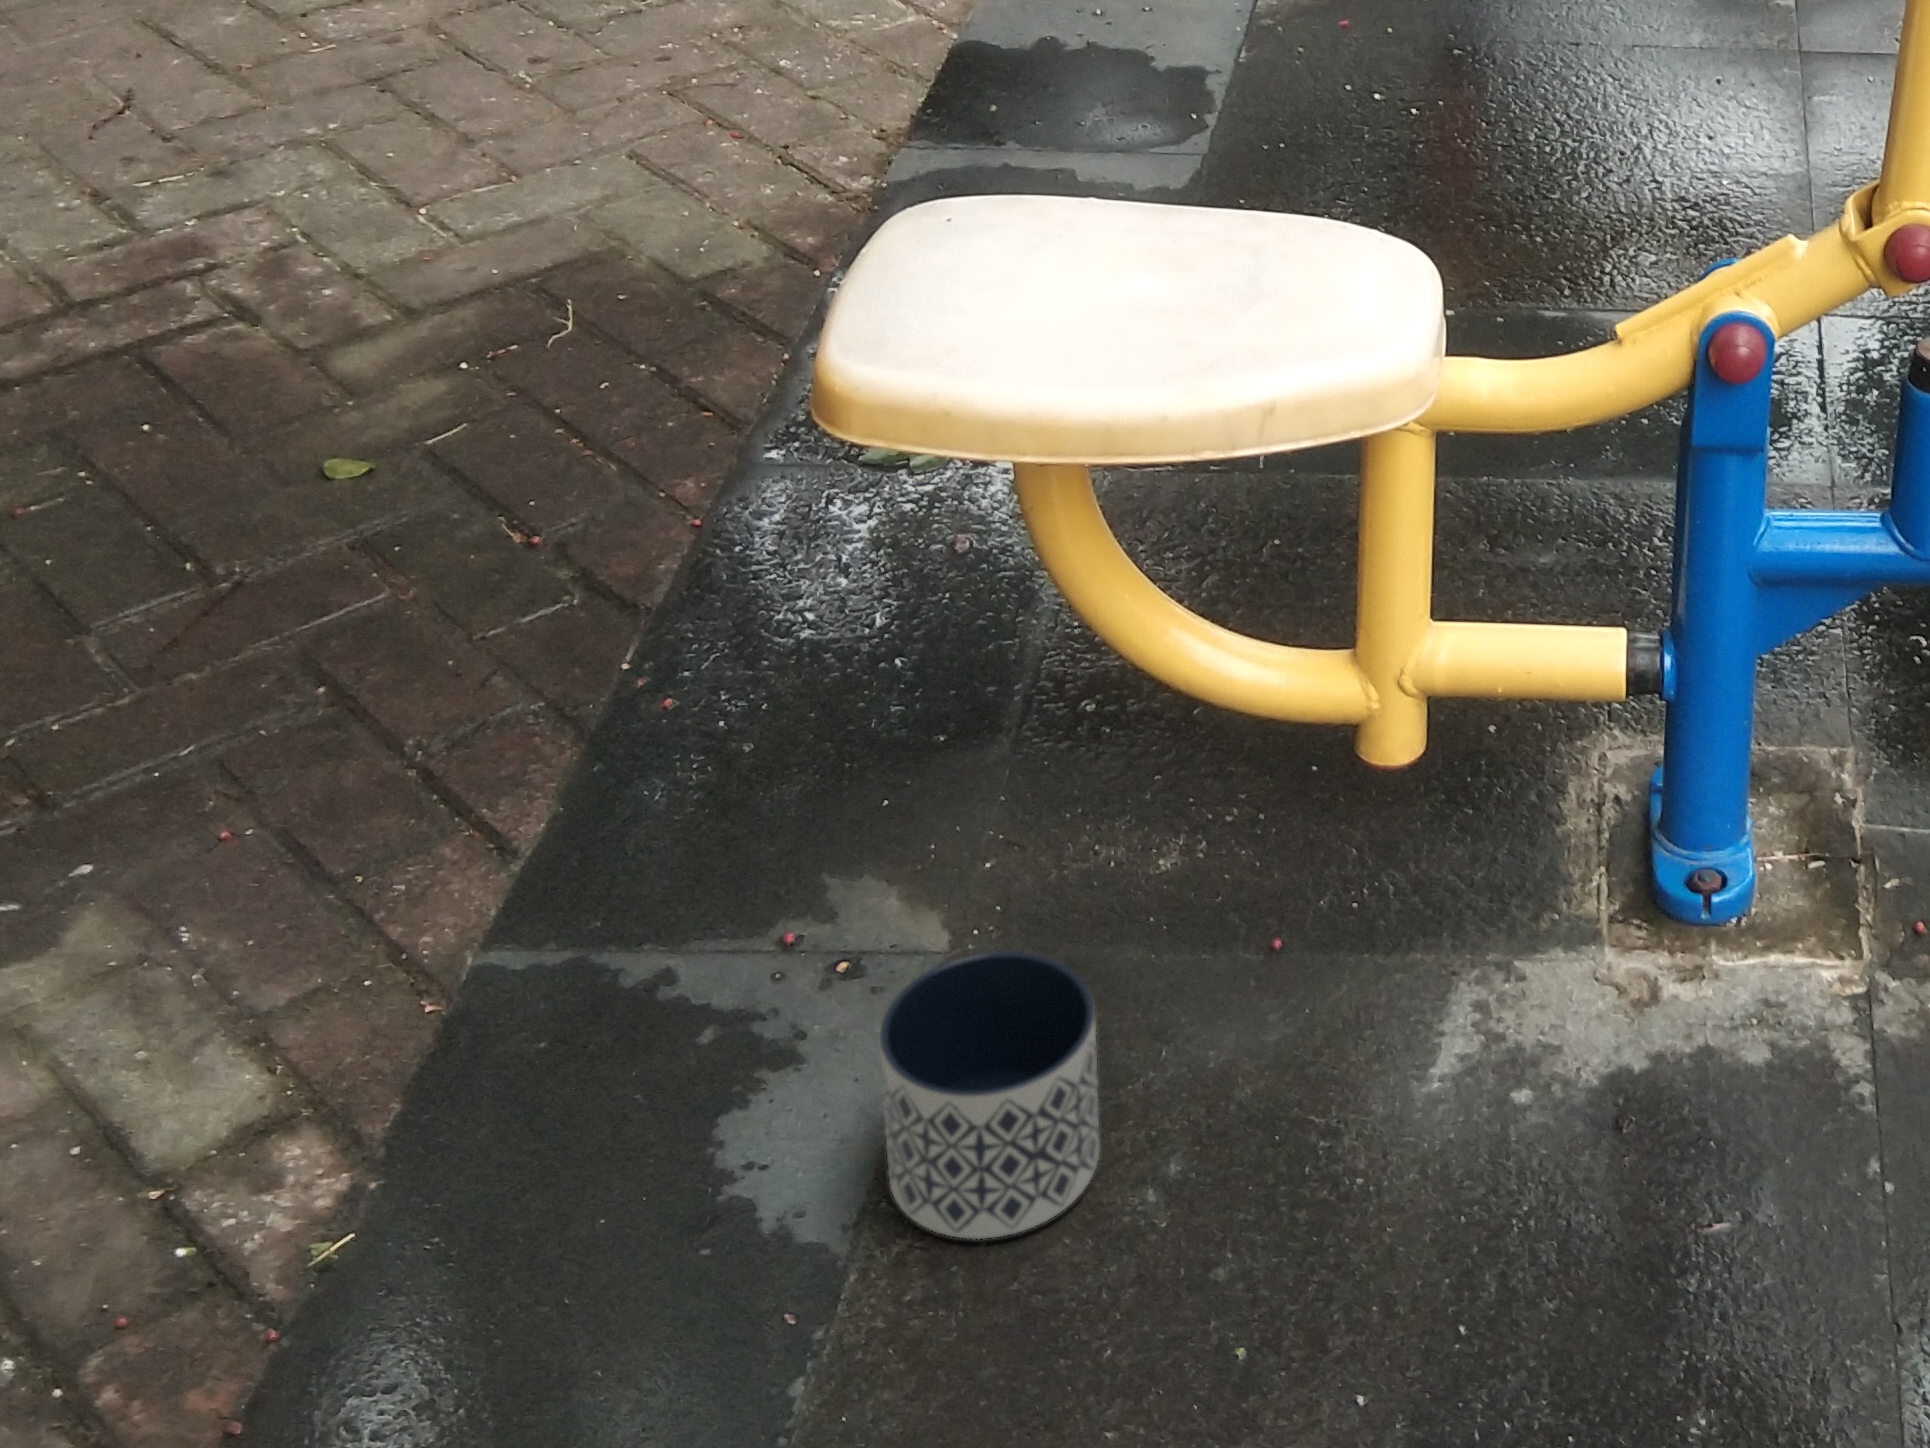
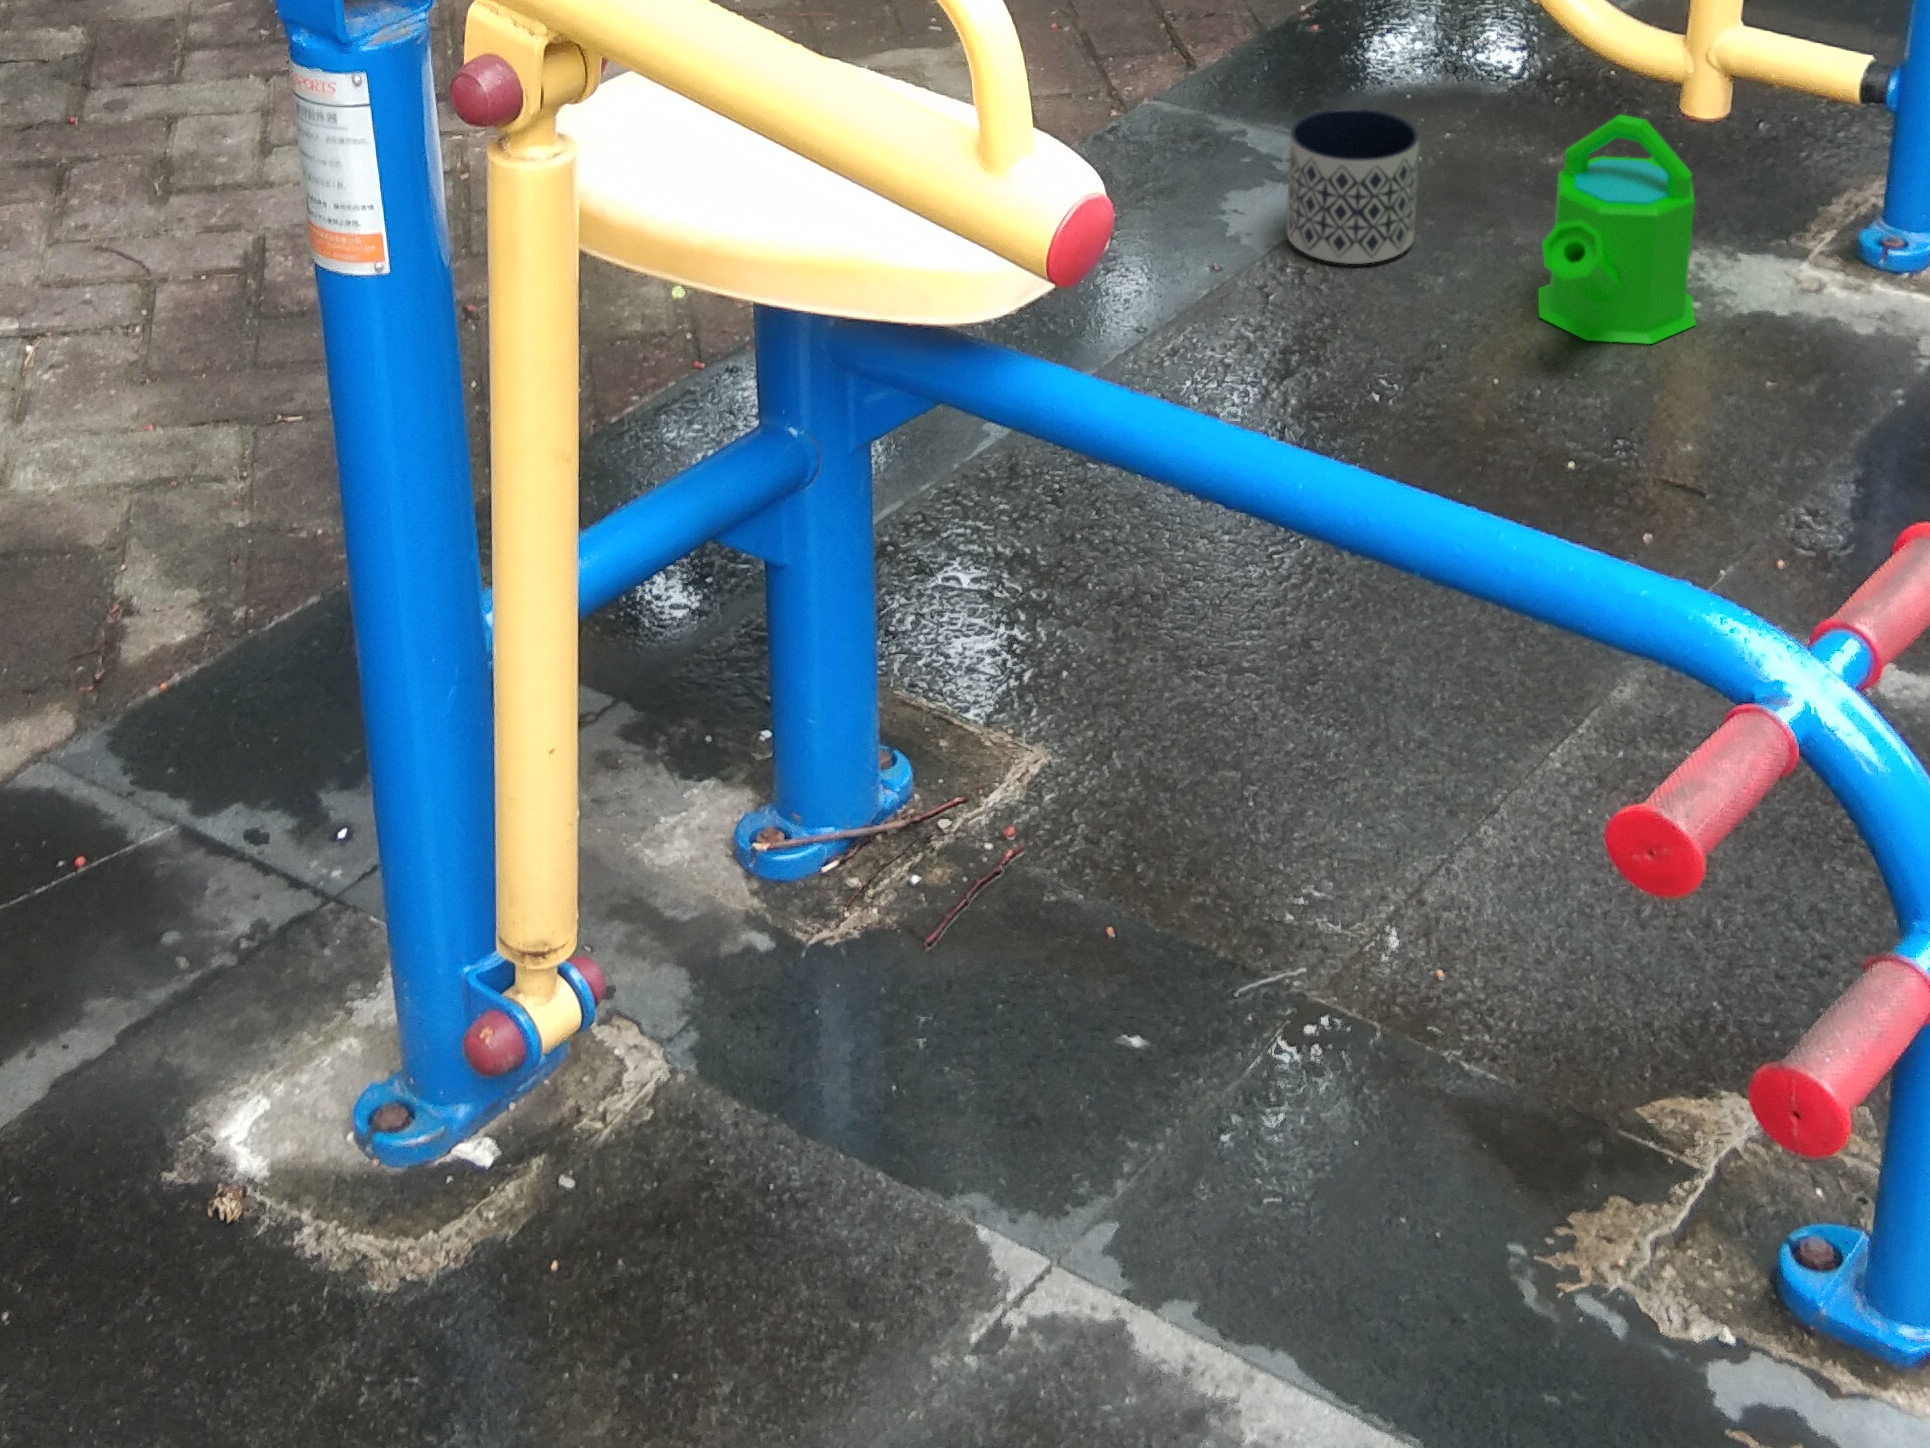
watering can: none [1328,894,1579,1245] -> present [1538,114,1696,344]

